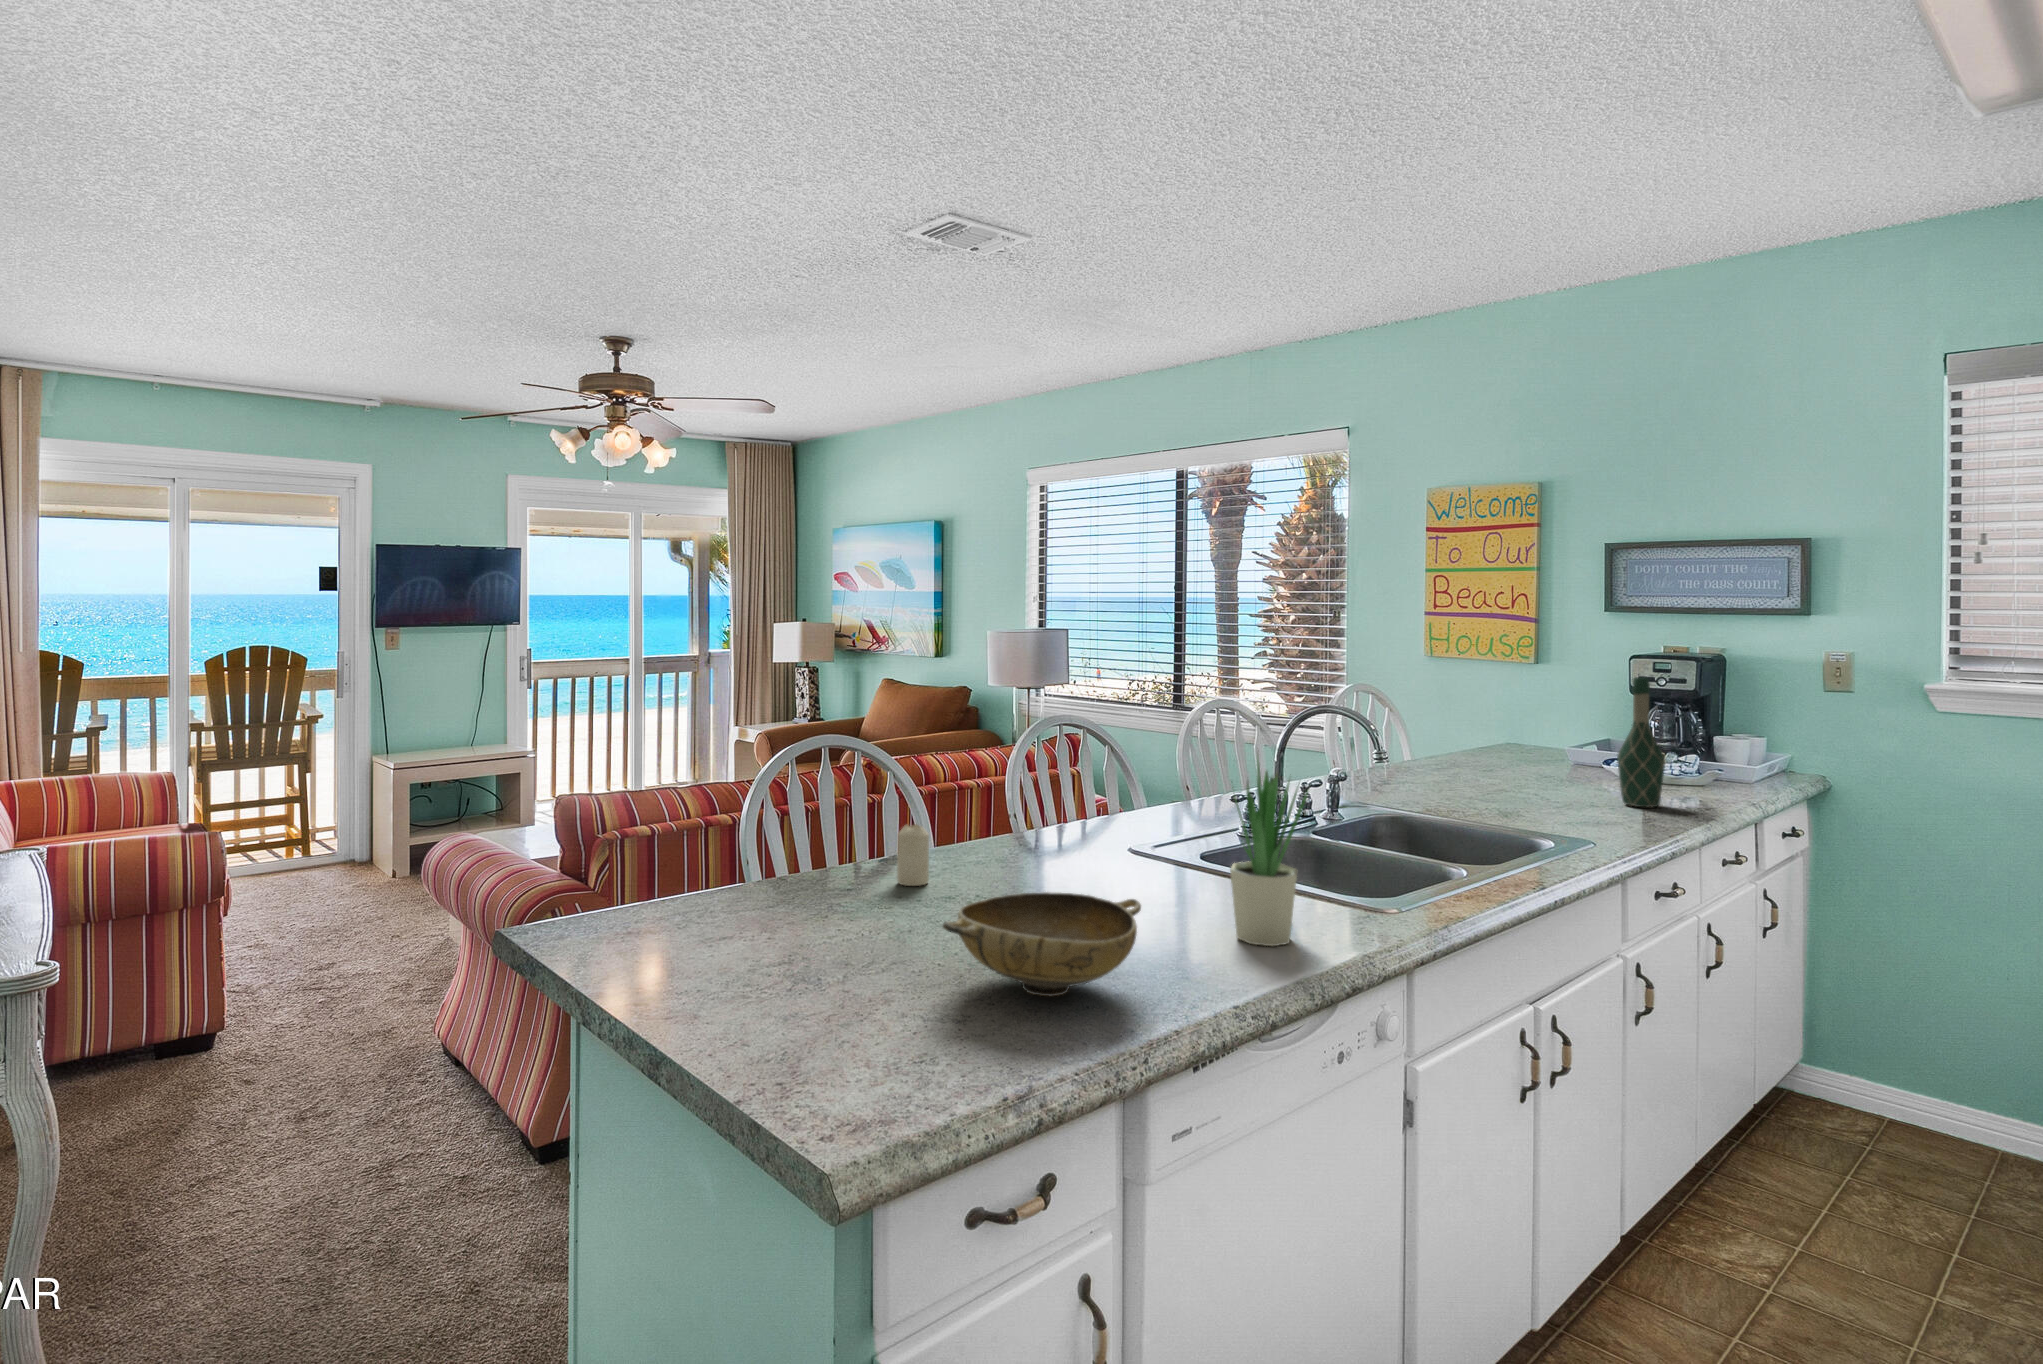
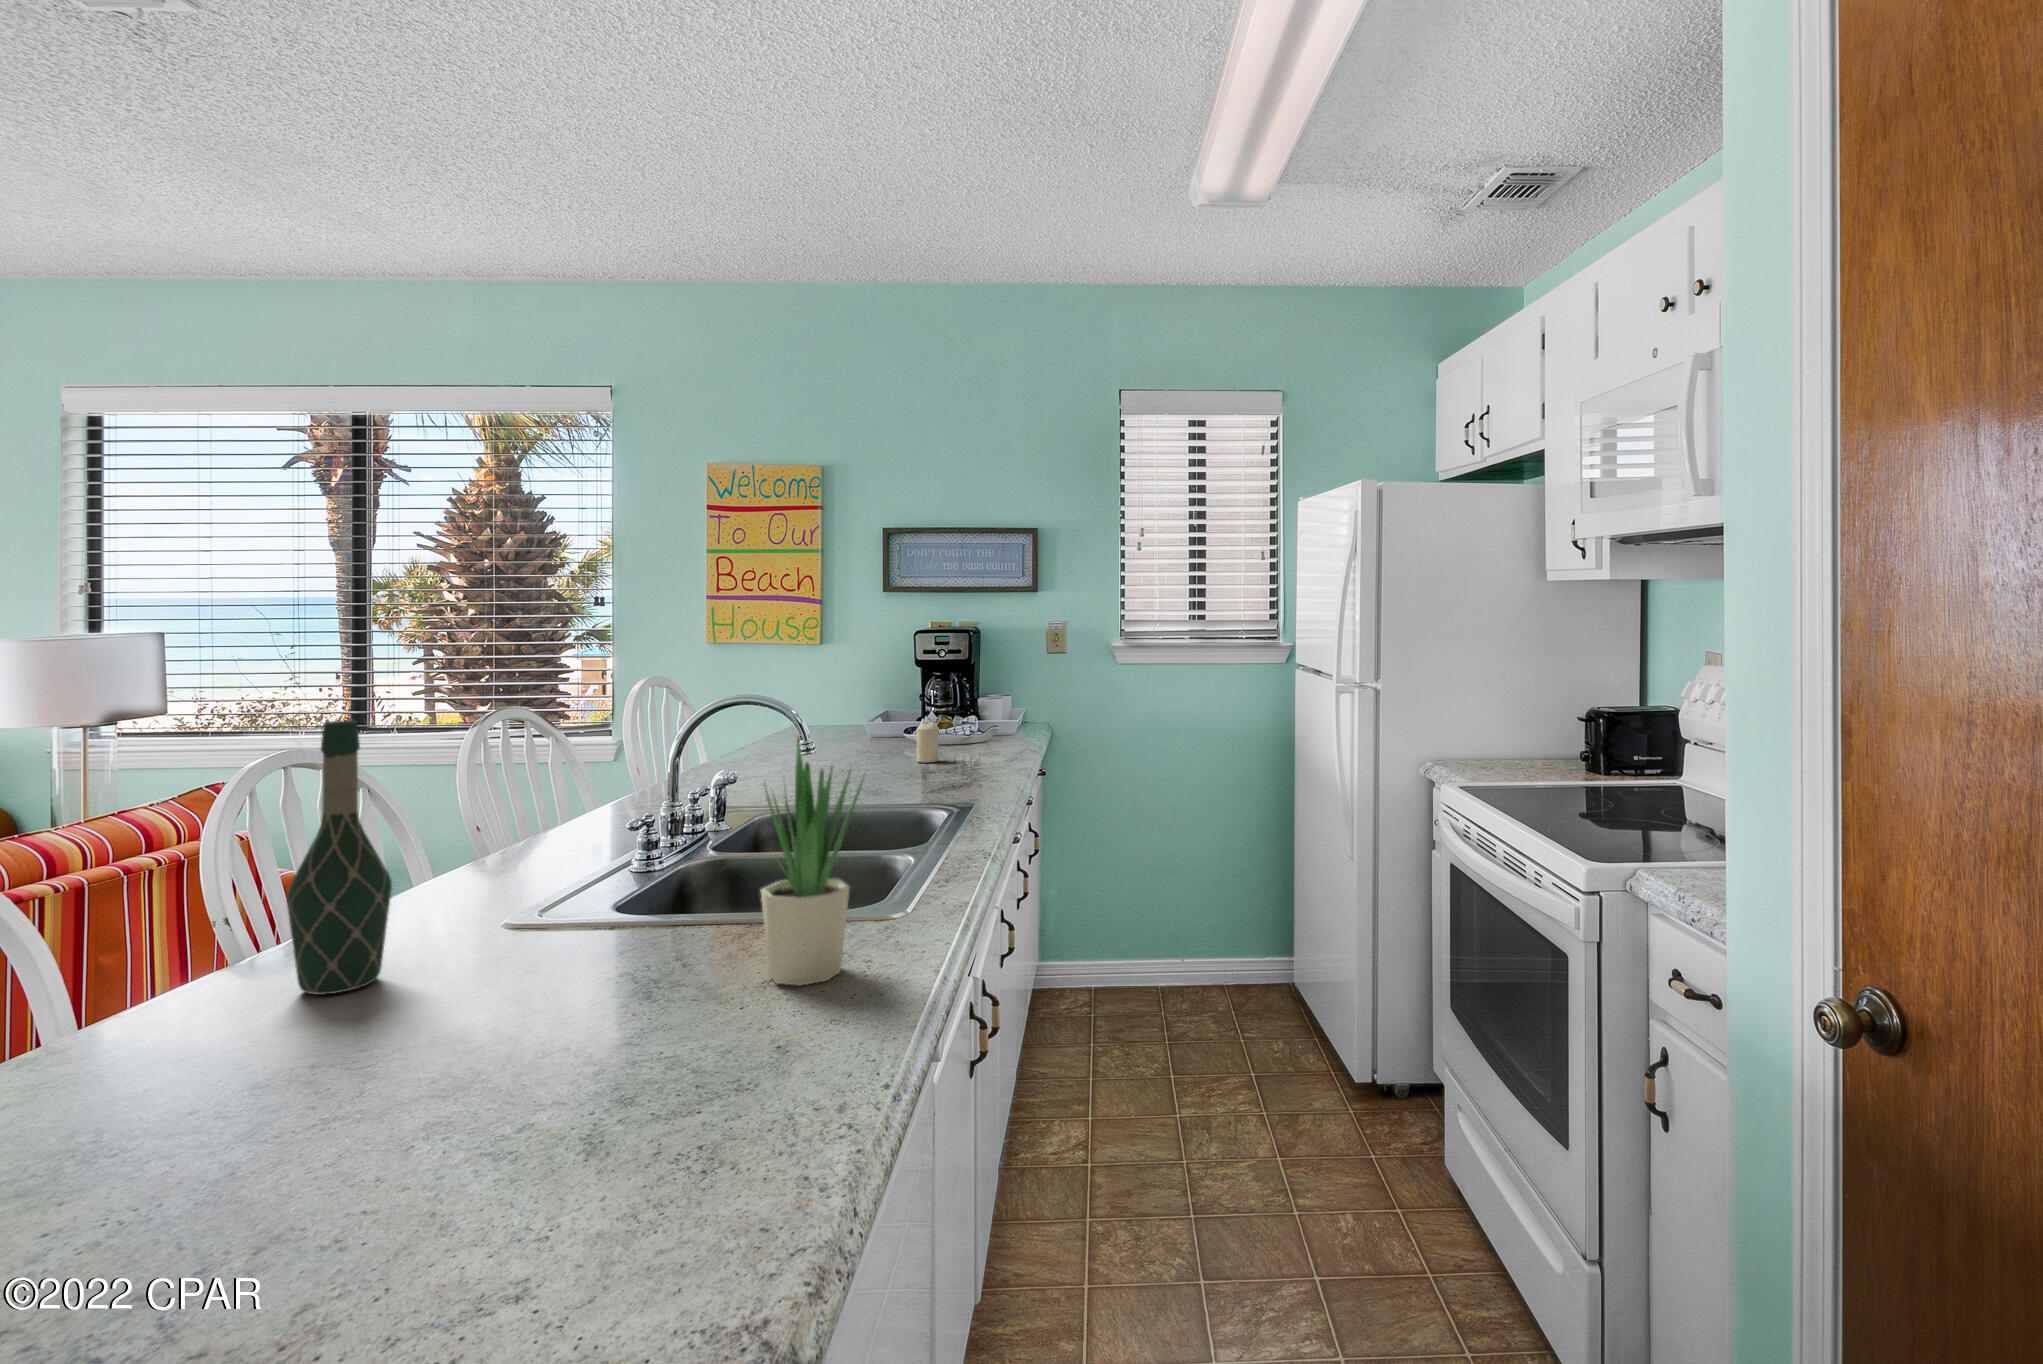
wine bottle: present [1617,677,1665,807] -> present [287,720,392,995]
candle: present [897,824,929,886] -> present [917,722,938,763]
bowl: present [943,892,1141,996] -> none [422,965,754,1159]

